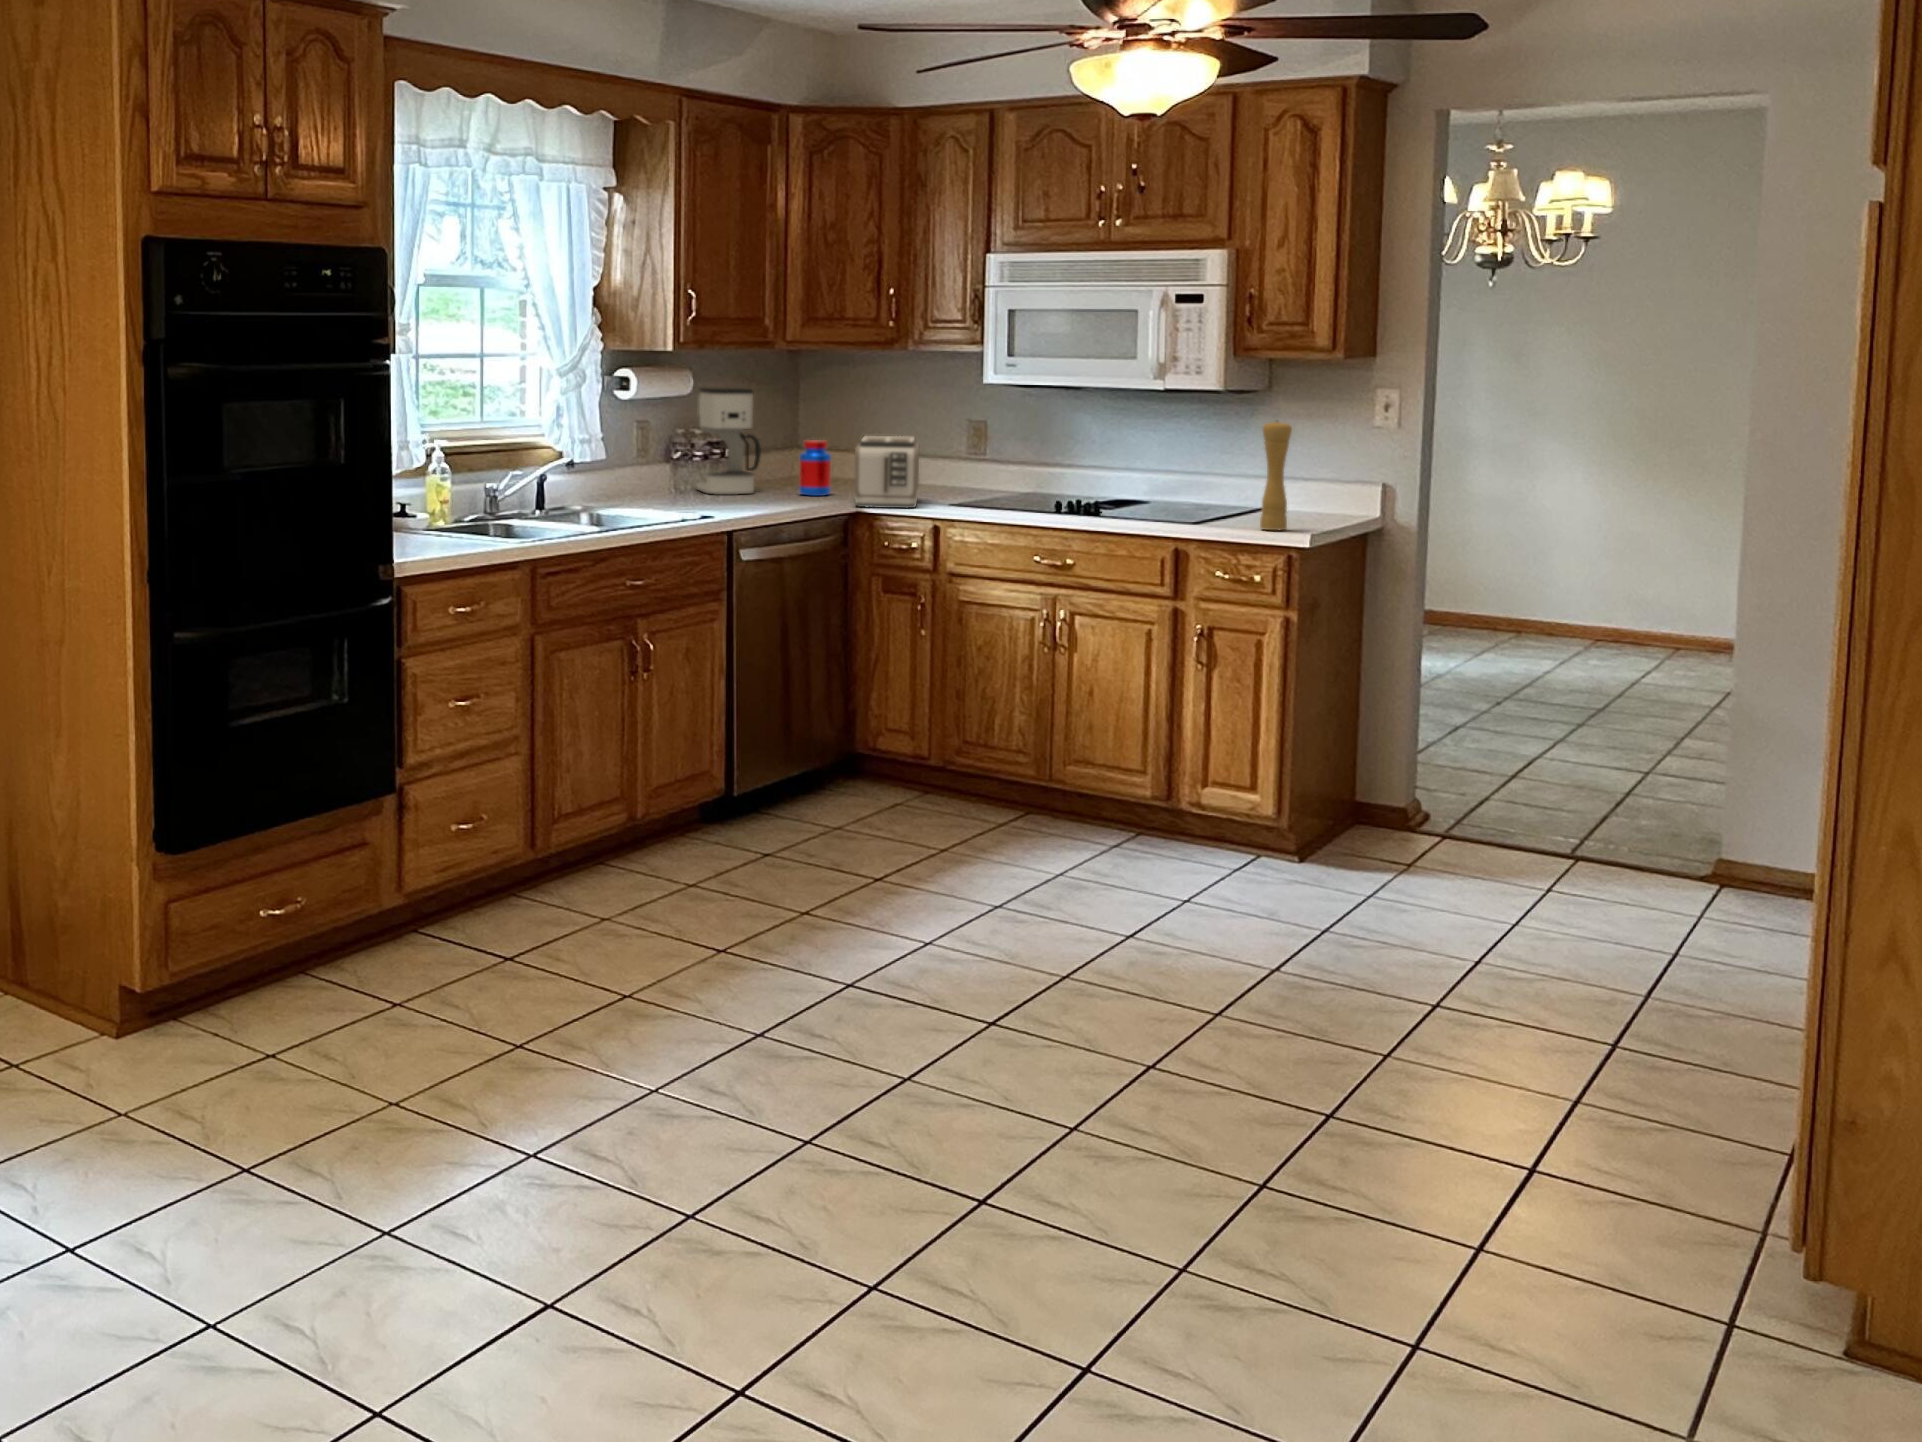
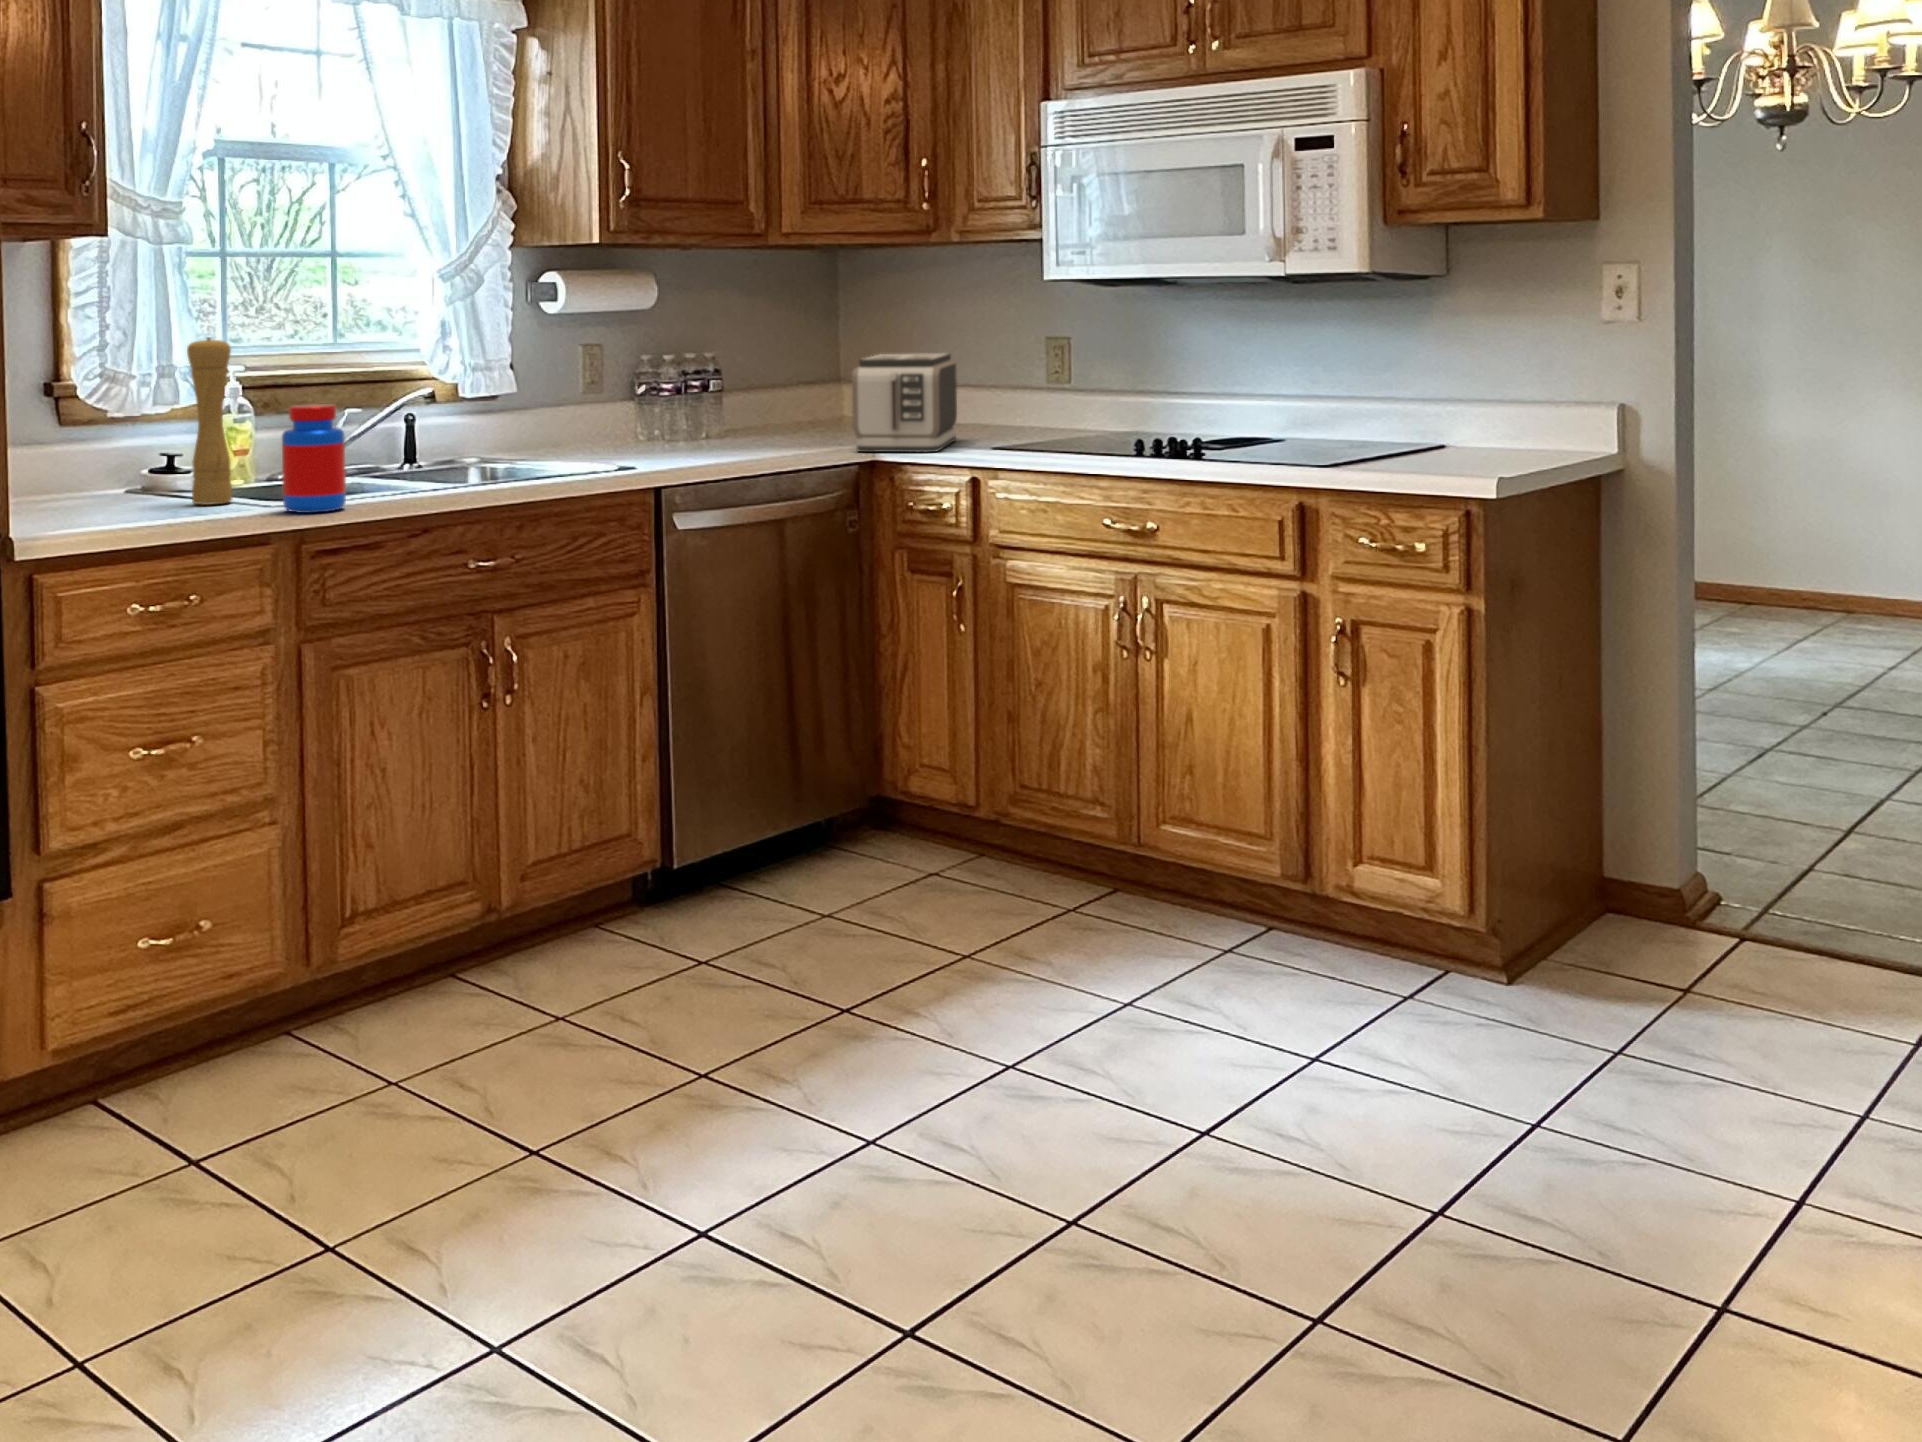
coffee maker: present [696,388,761,495] -> none [674,296,756,439]
pepper mill: present [1260,421,1292,530] -> present [187,337,232,505]
jar: present [799,440,831,496] -> present [282,404,346,513]

